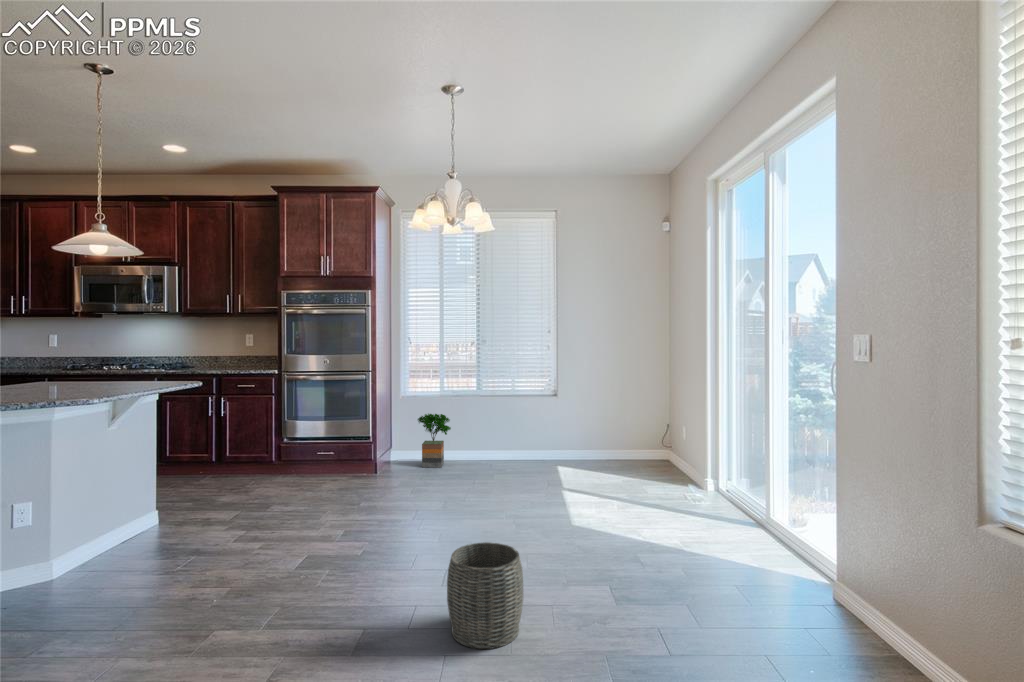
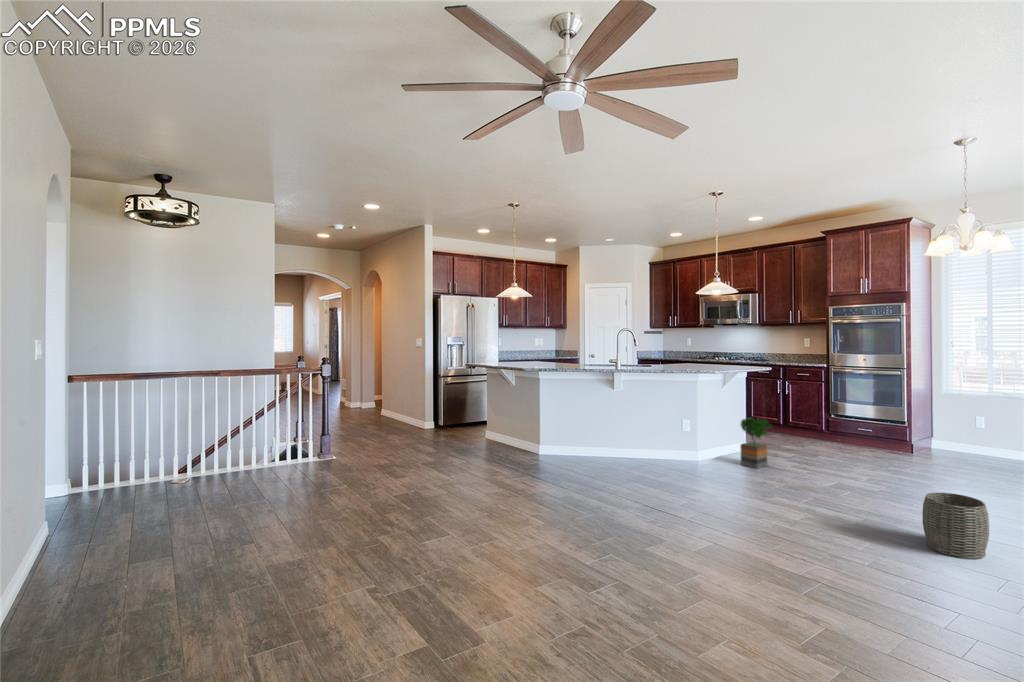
potted tree: present [418,414,451,468] -> present [740,418,772,469]

